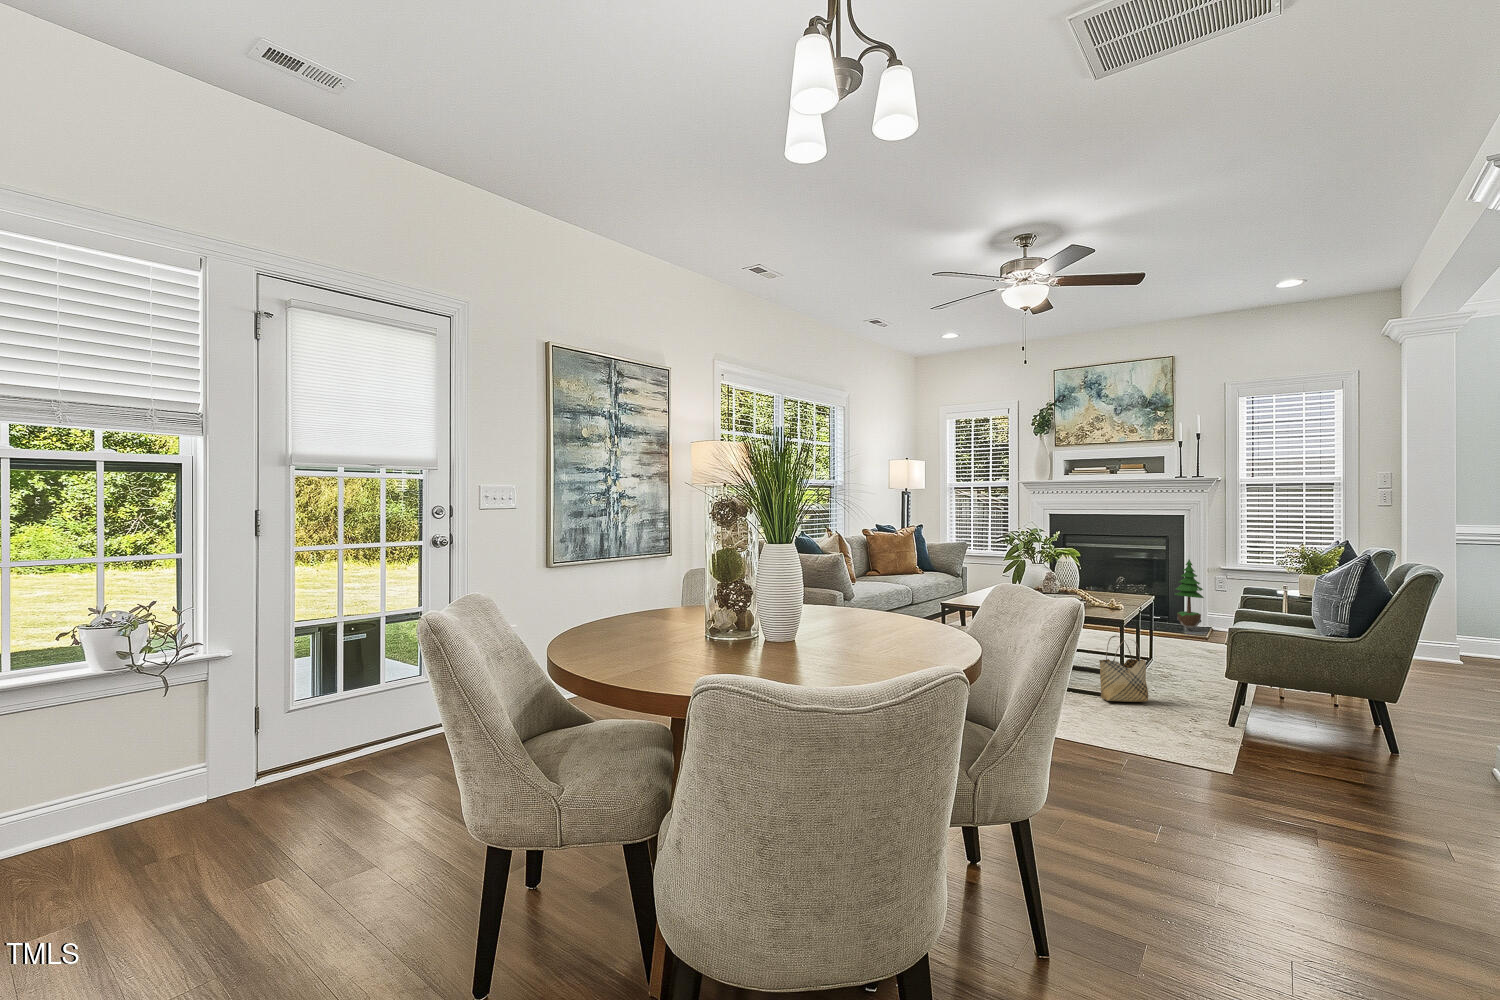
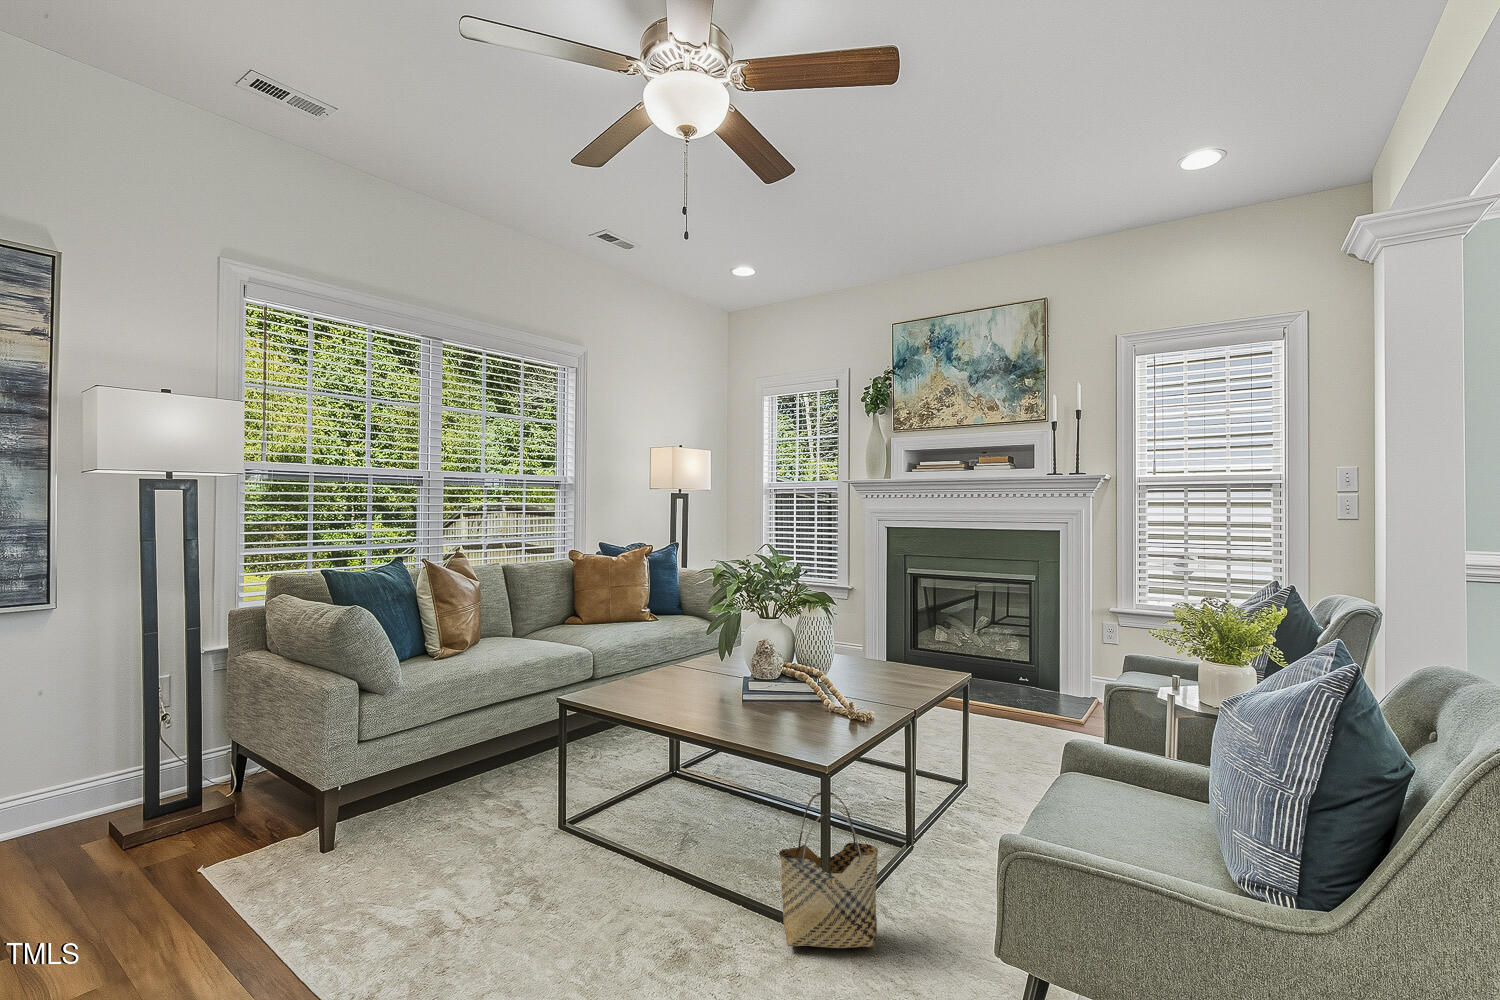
potted tree: present [1174,560,1204,630] -> none [1041,596,1084,704]

